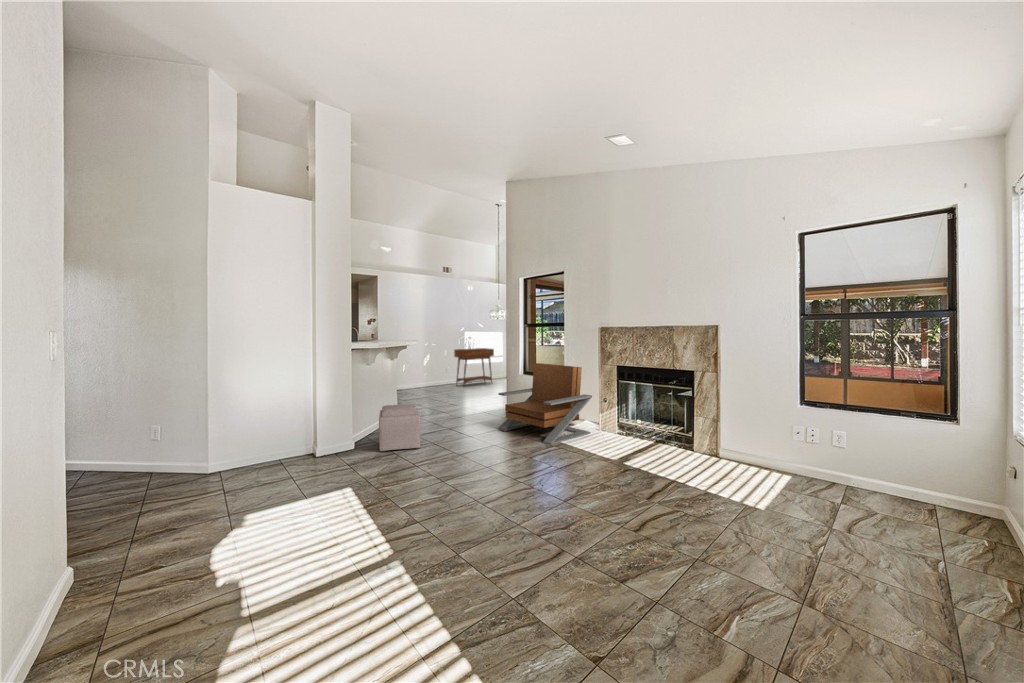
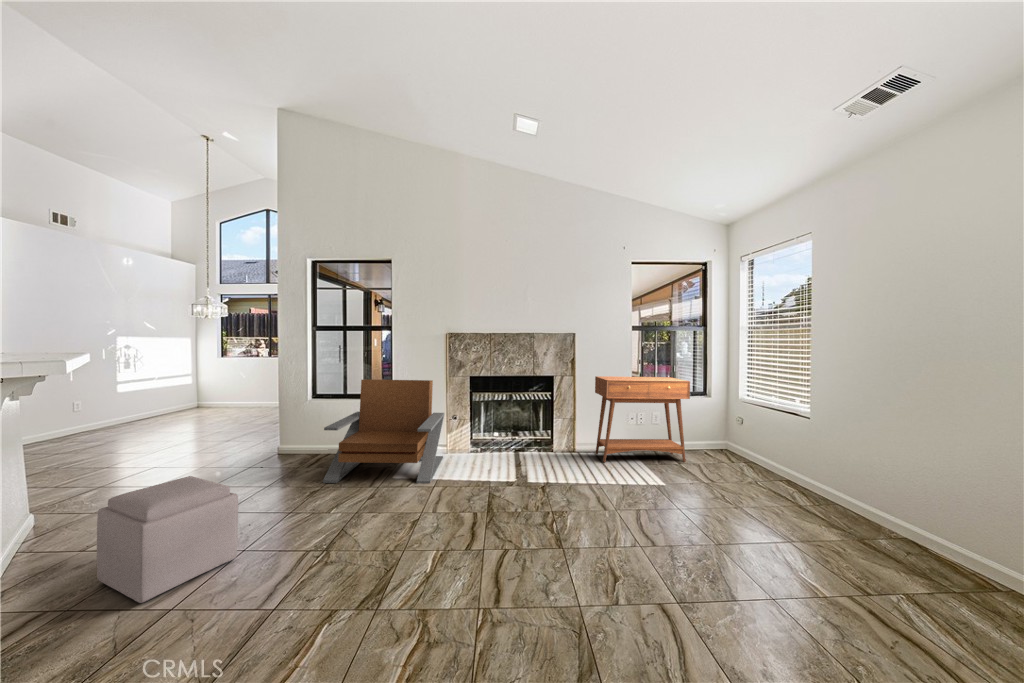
console table: present [454,348,494,386] -> present [595,376,690,462]

